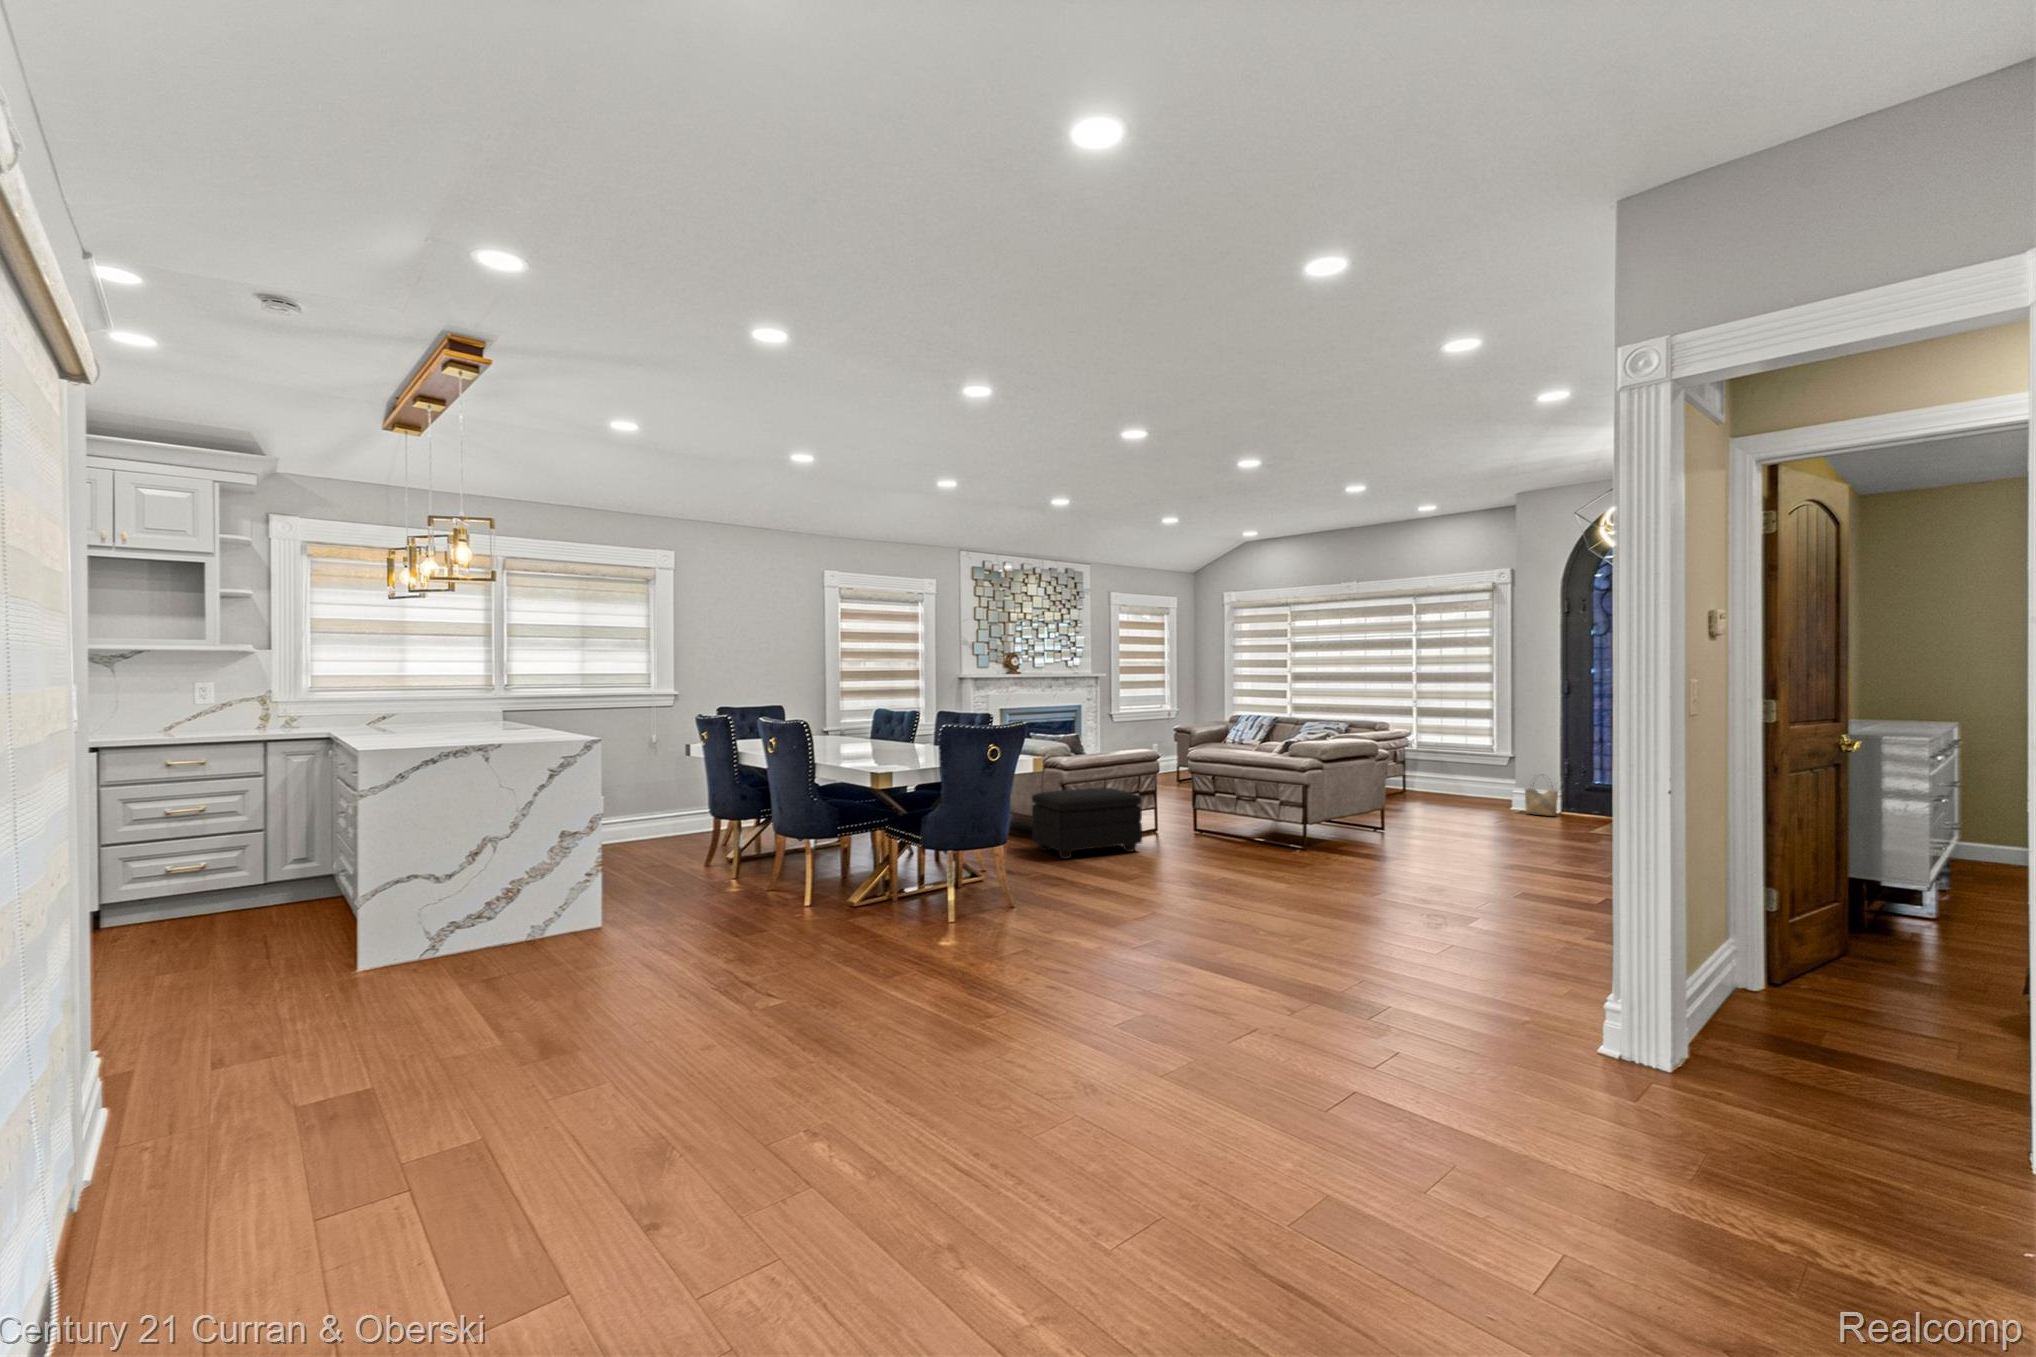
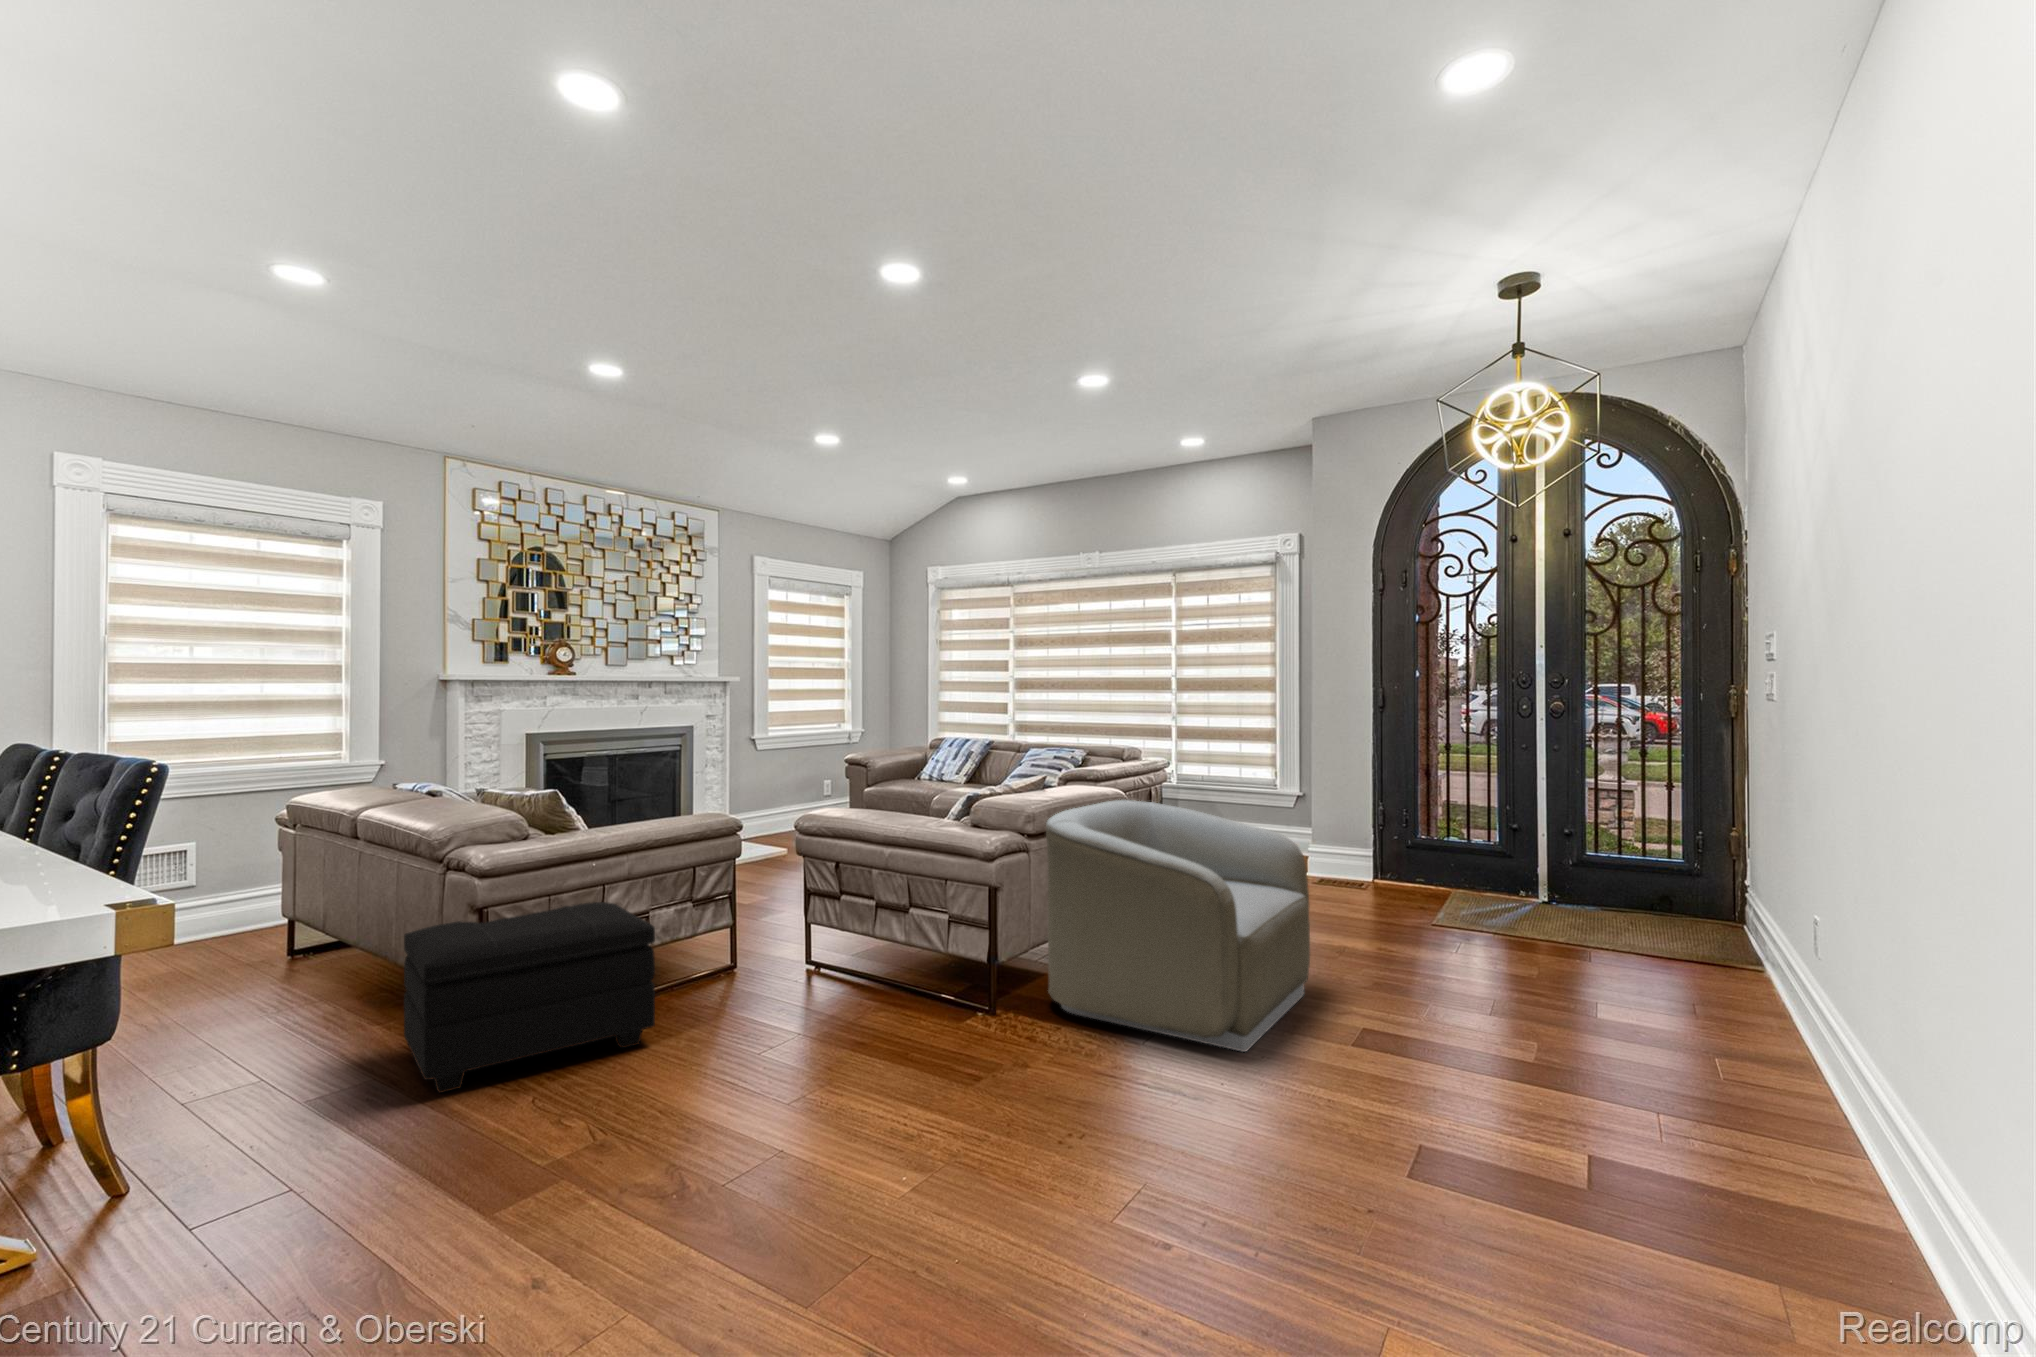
armchair: none [1334,746,1489,868] -> present [1046,800,1310,1052]
woven basket: present [1525,788,1558,816] -> none [1328,826,1376,889]

